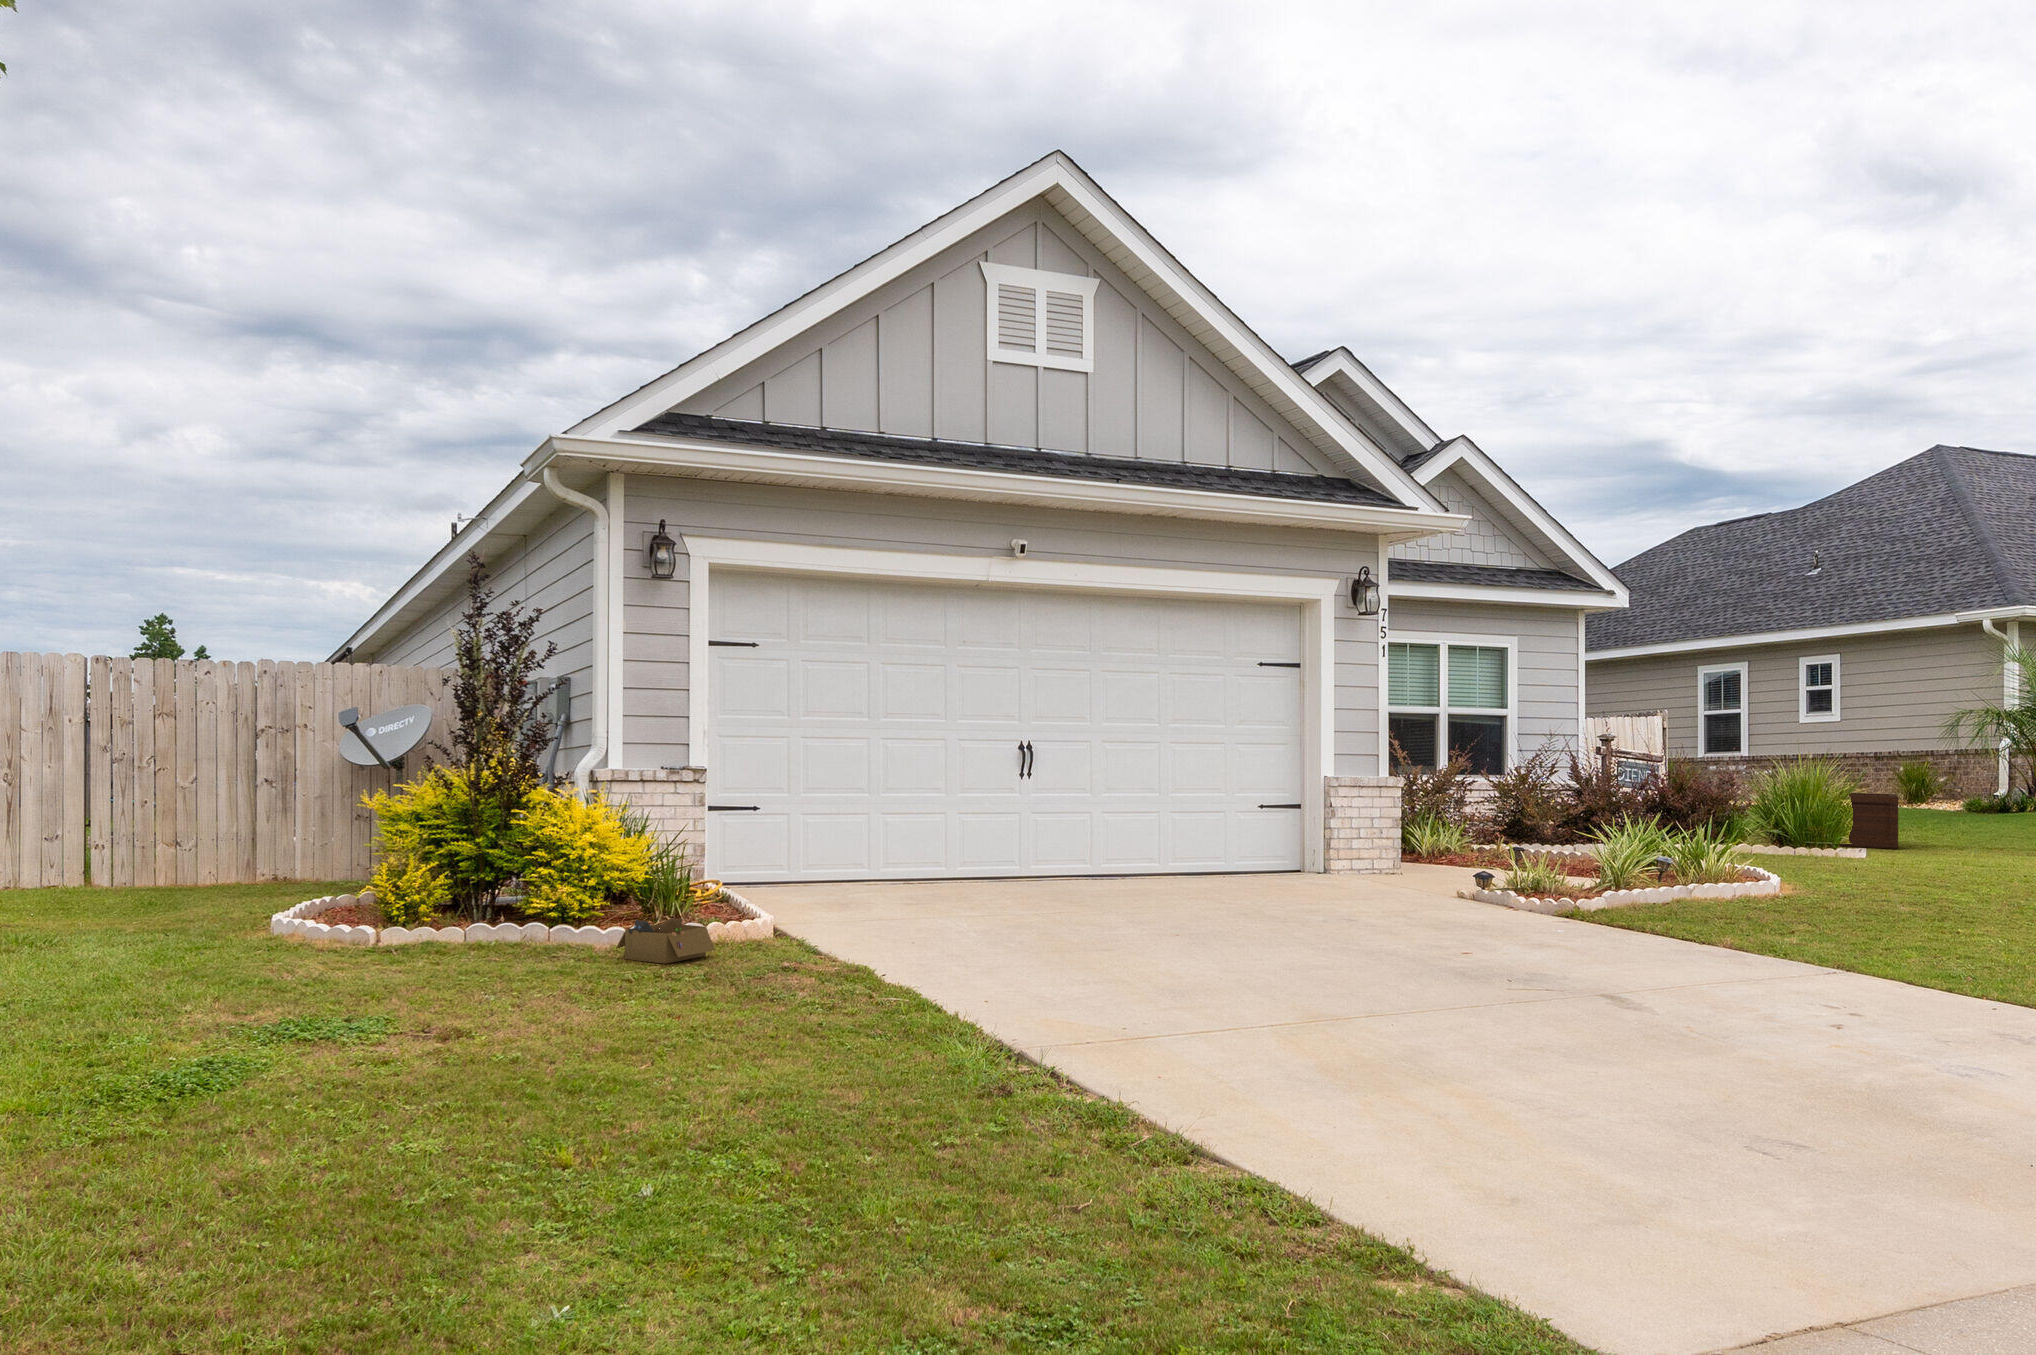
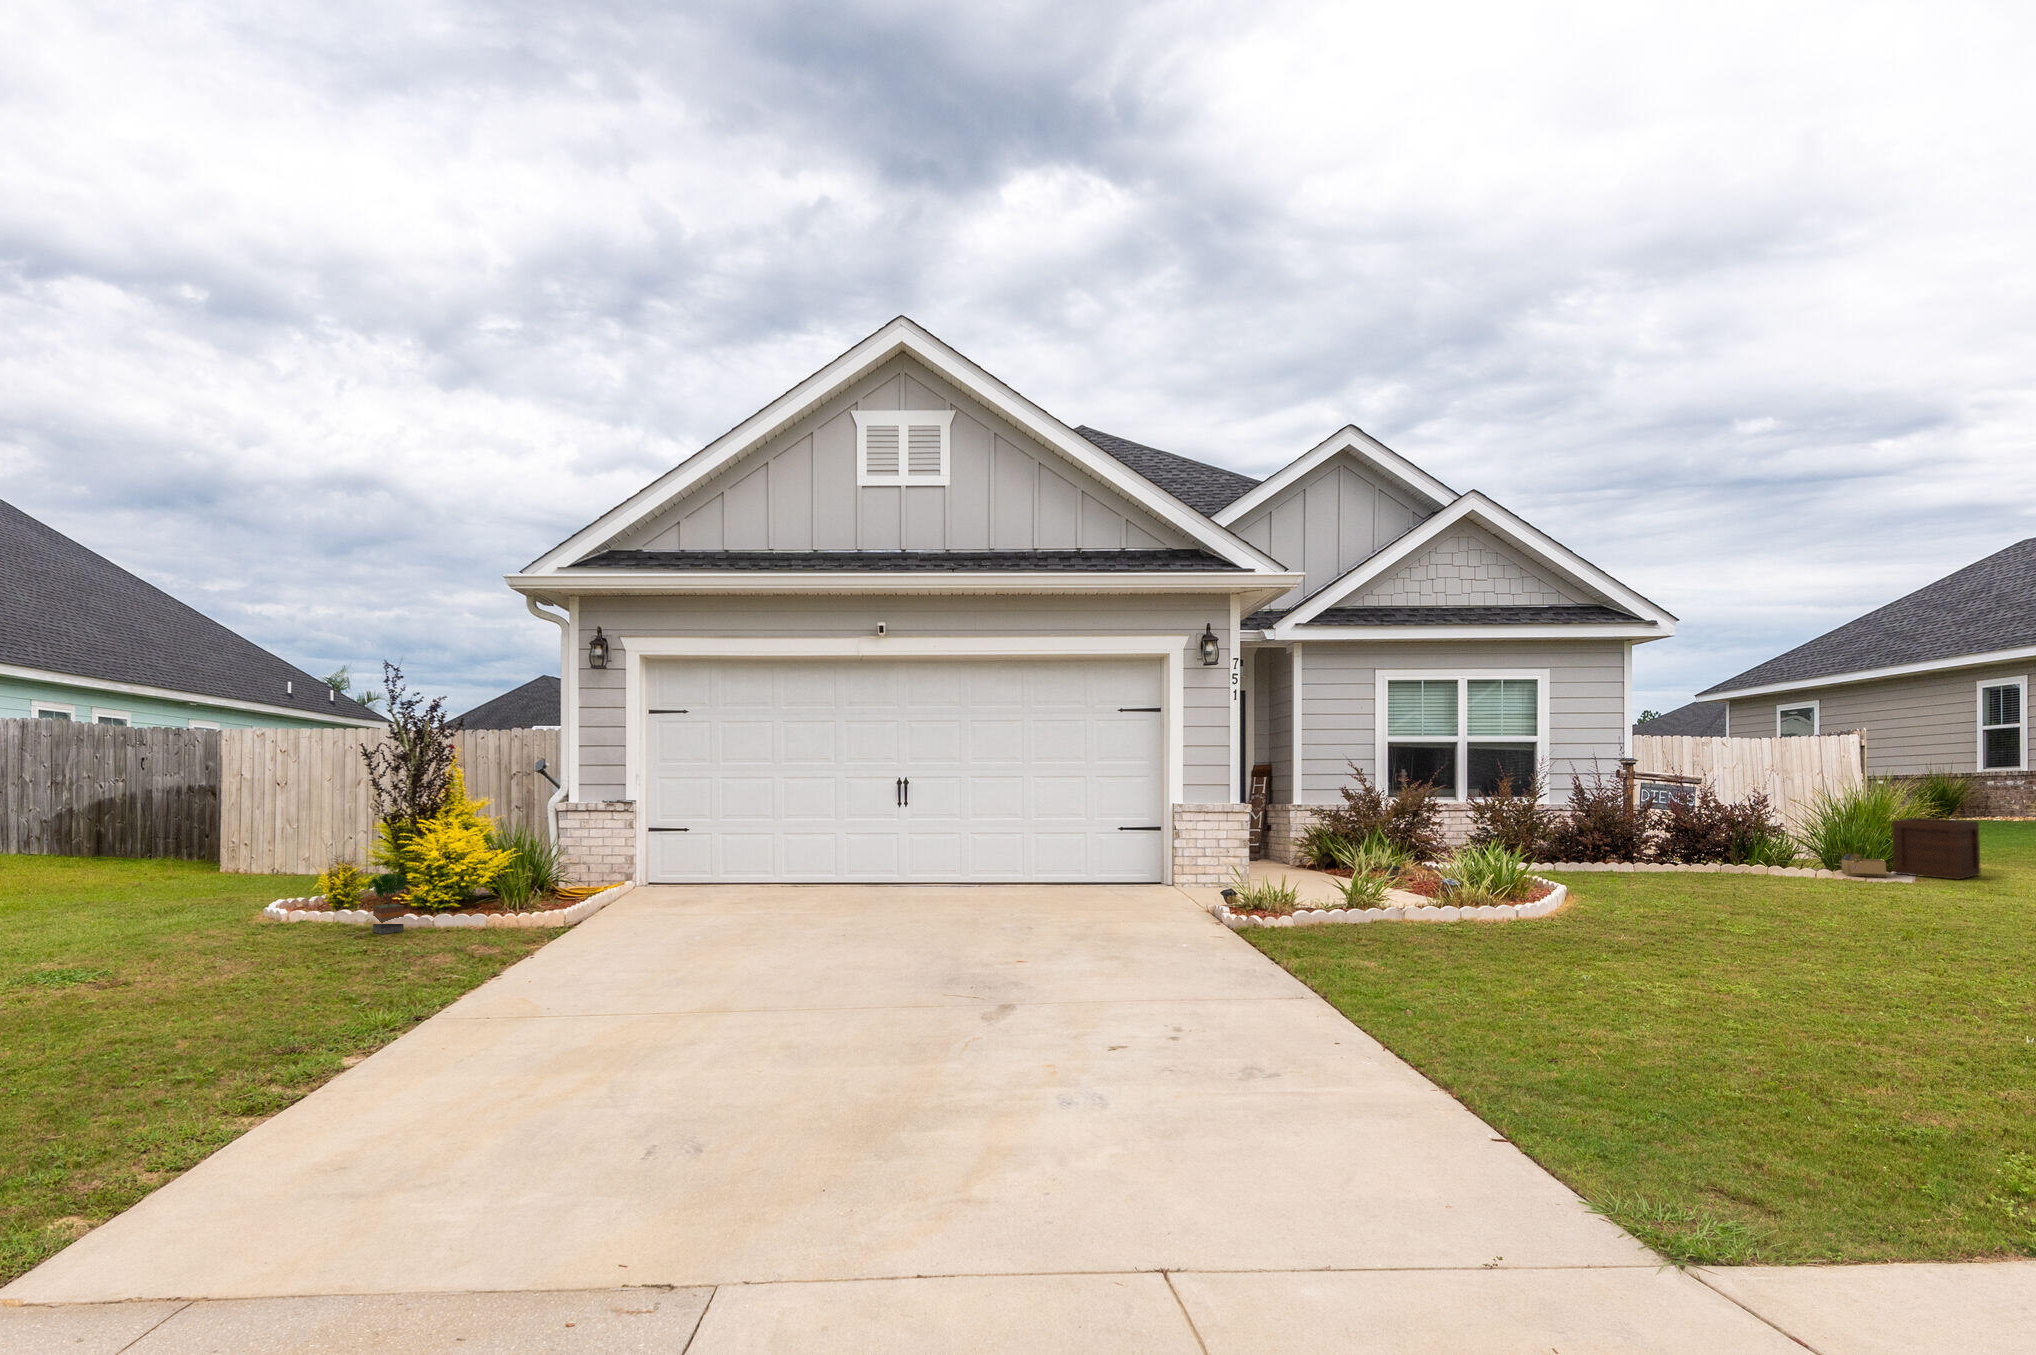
potted tree: none [535,872,595,966] -> present [368,874,412,934]
cardboard box: present [616,918,715,964] -> present [1841,854,1887,877]

